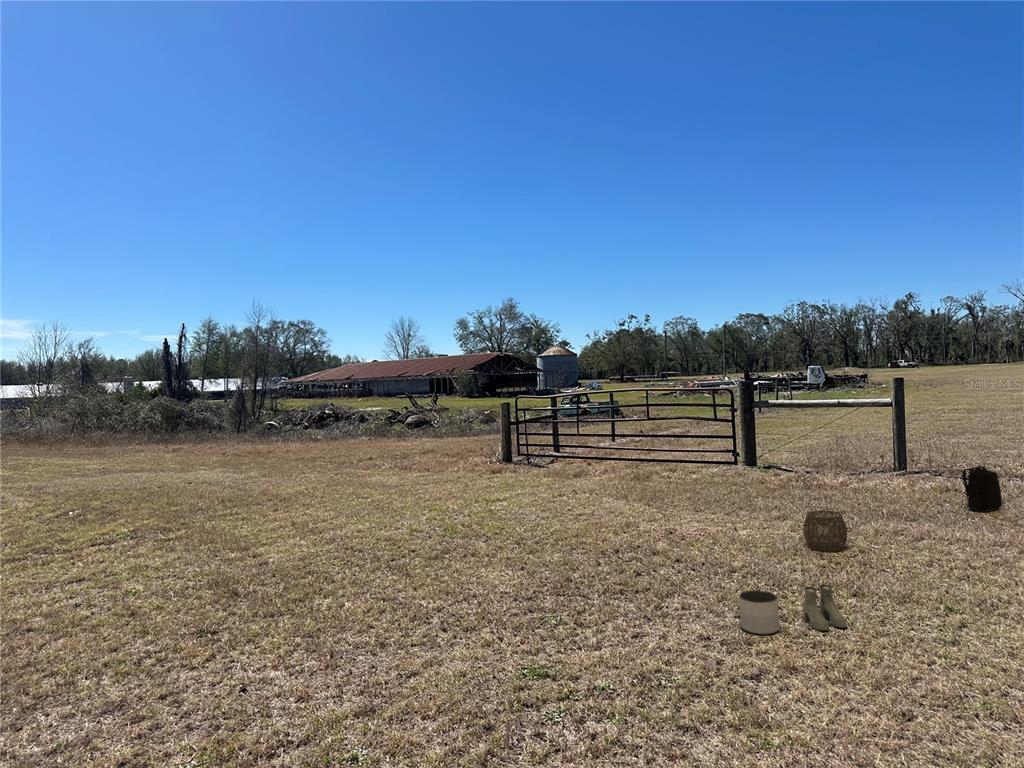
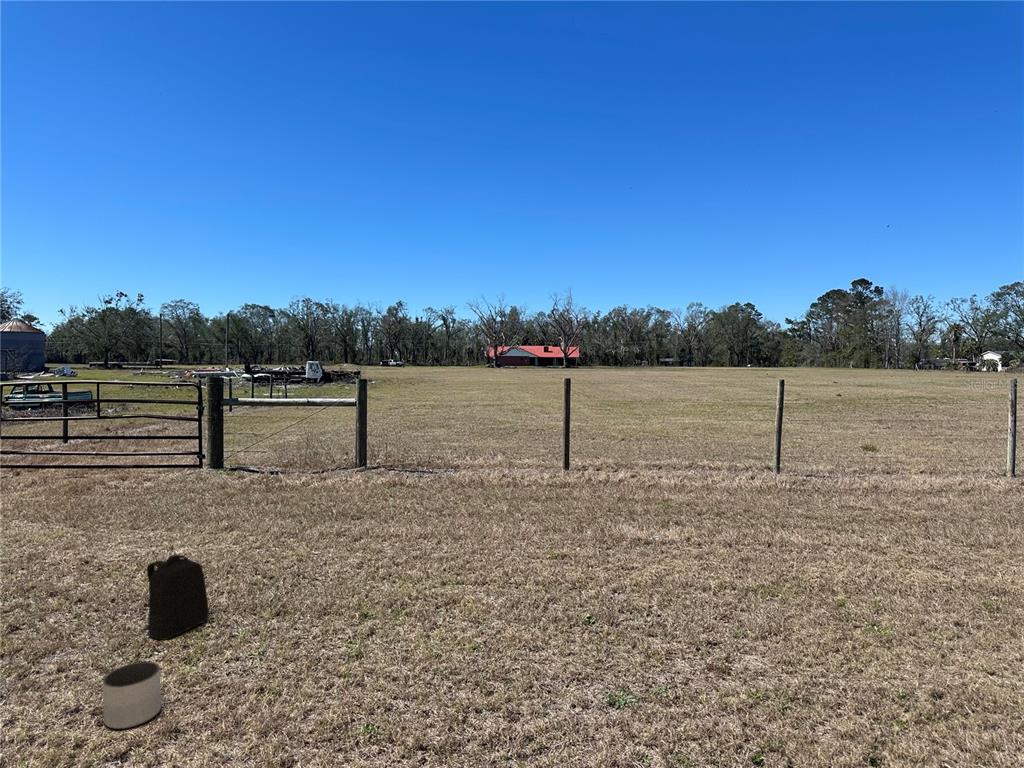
backpack: present [962,466,1002,513] -> present [146,555,209,640]
woven basket: present [803,510,848,552] -> none [240,524,288,572]
boots: present [802,585,847,631] -> none [200,633,251,697]

